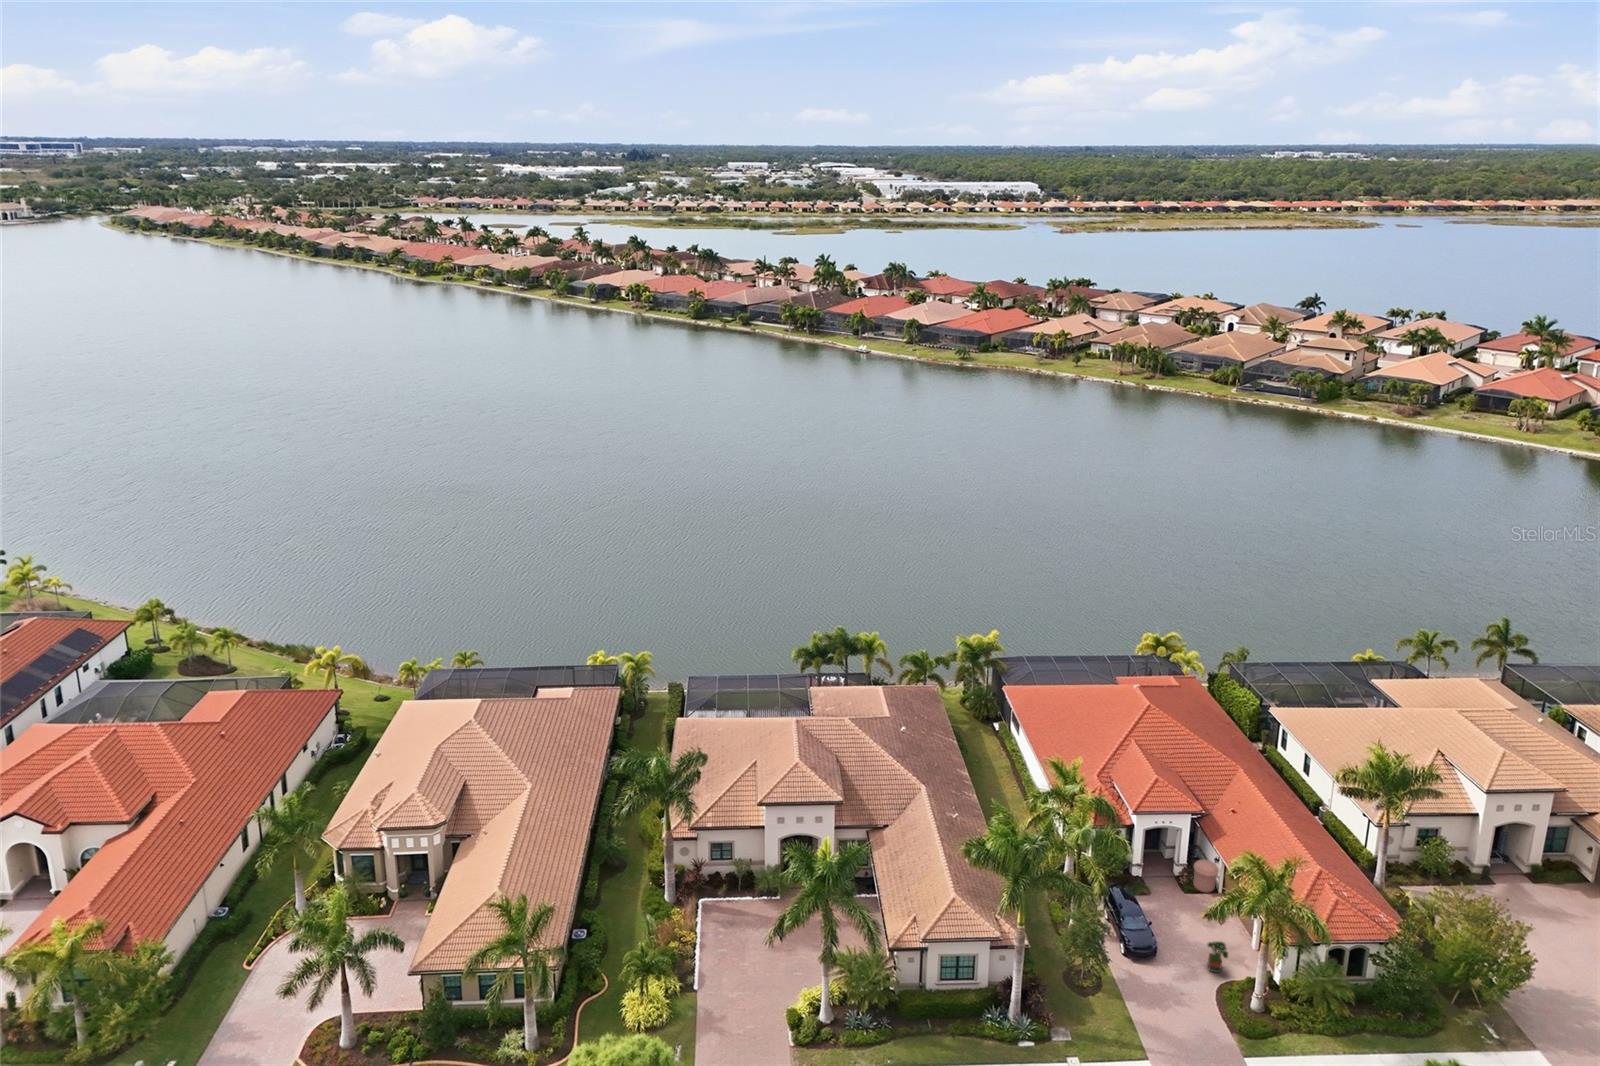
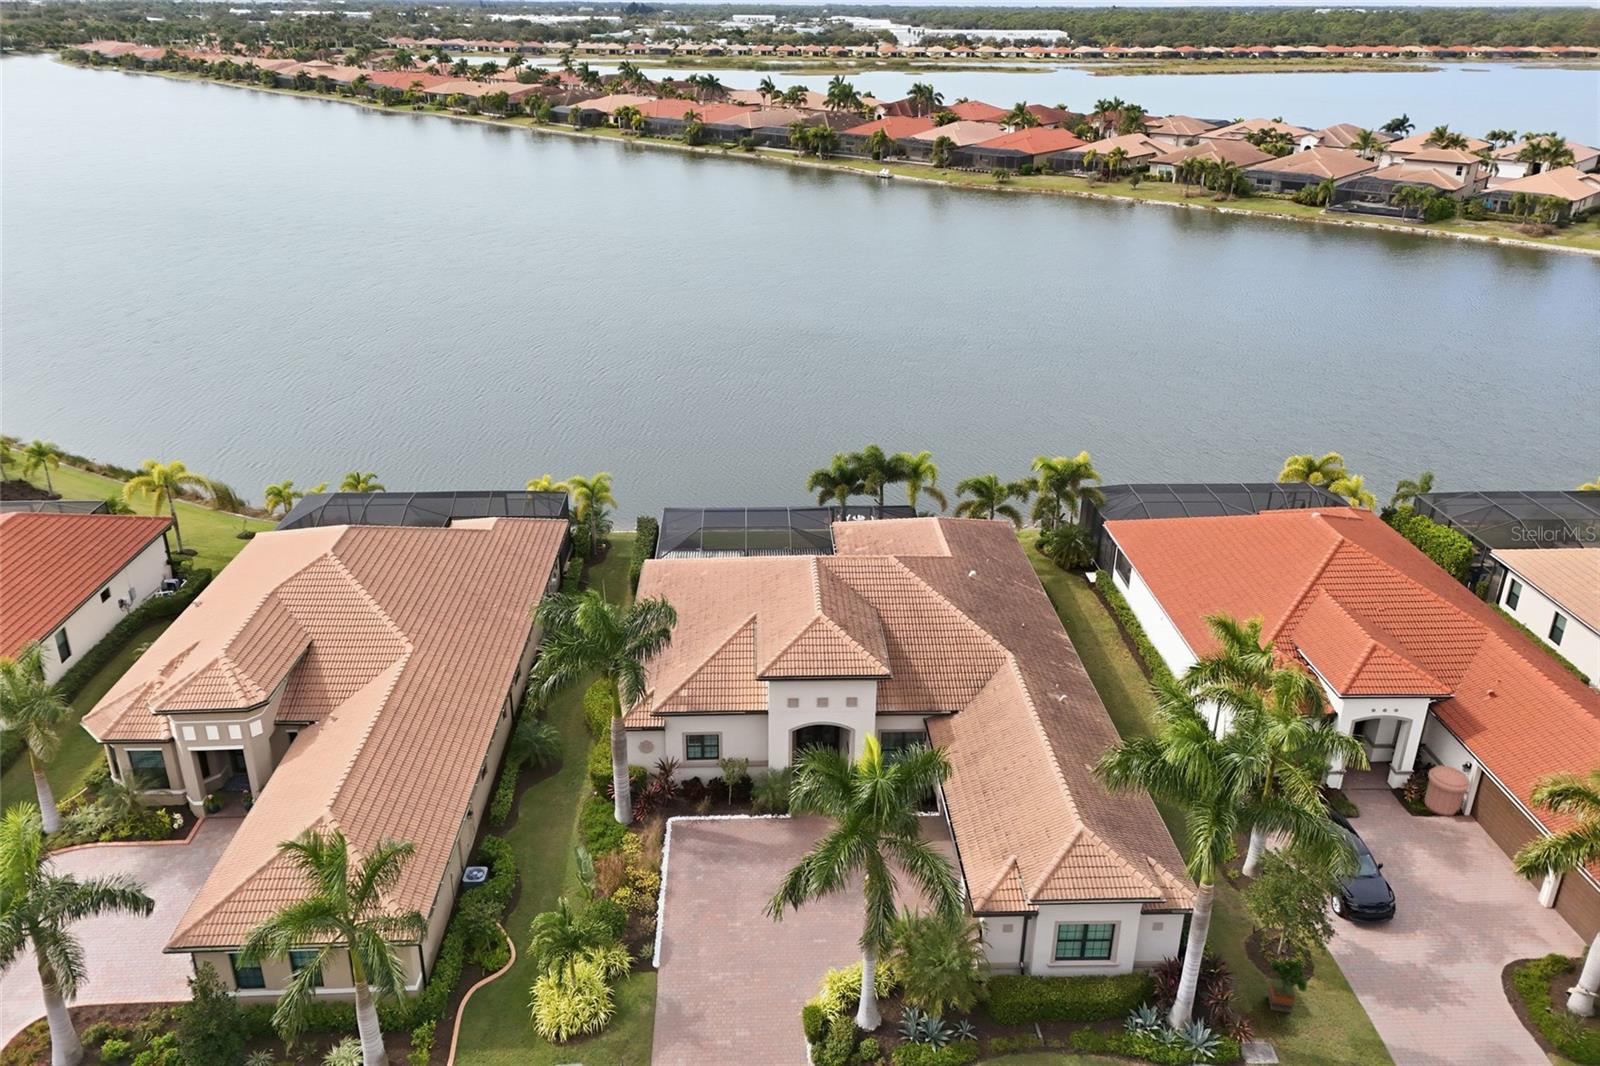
potted tree: present [1208,942,1228,972] -> present [1268,961,1307,1012]

